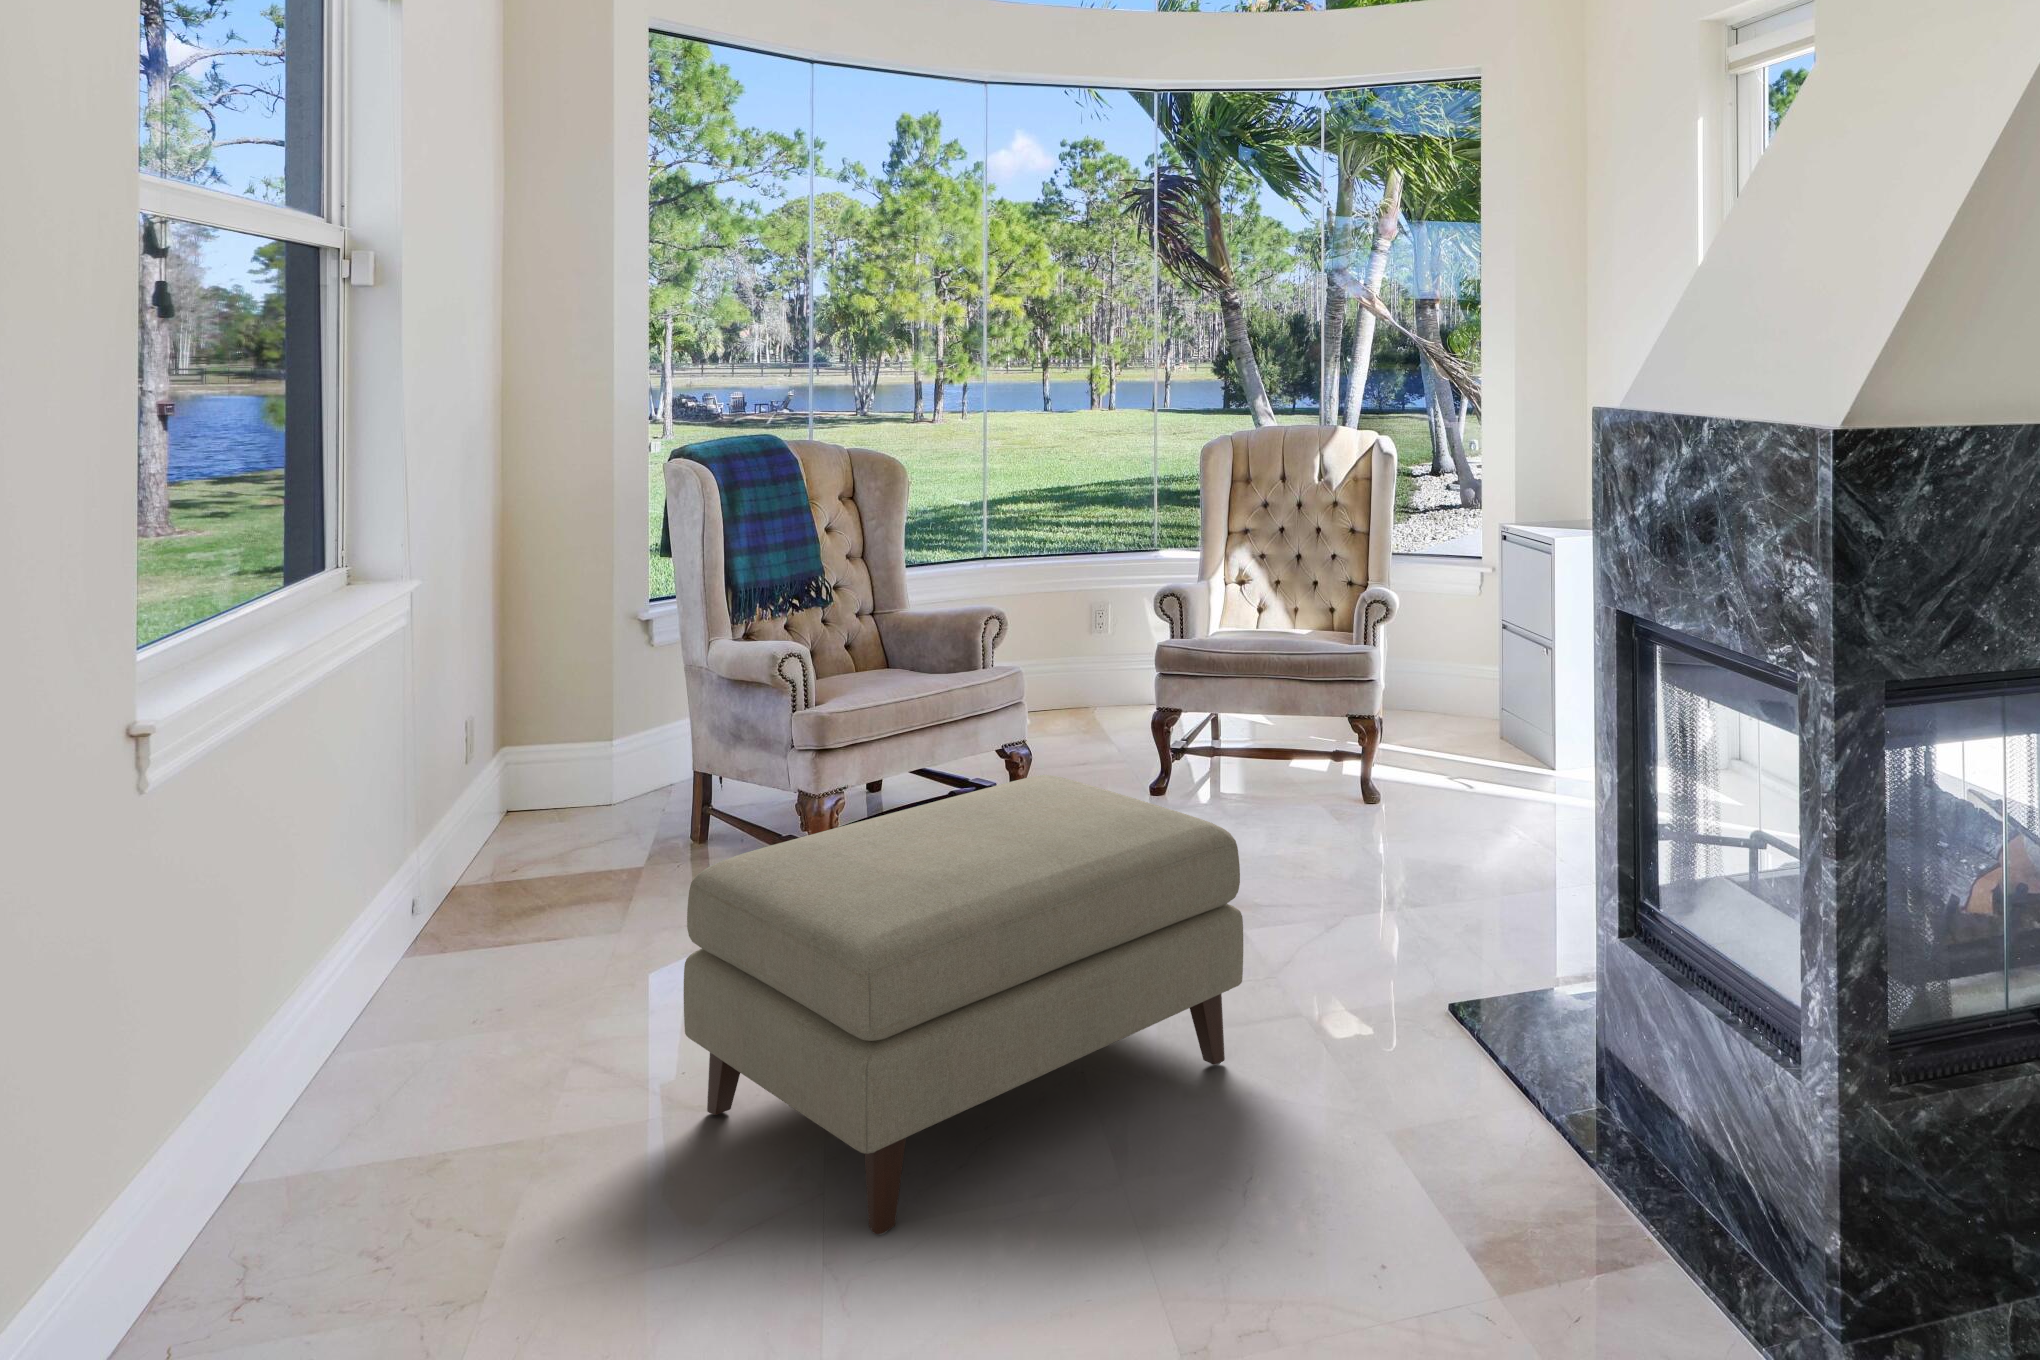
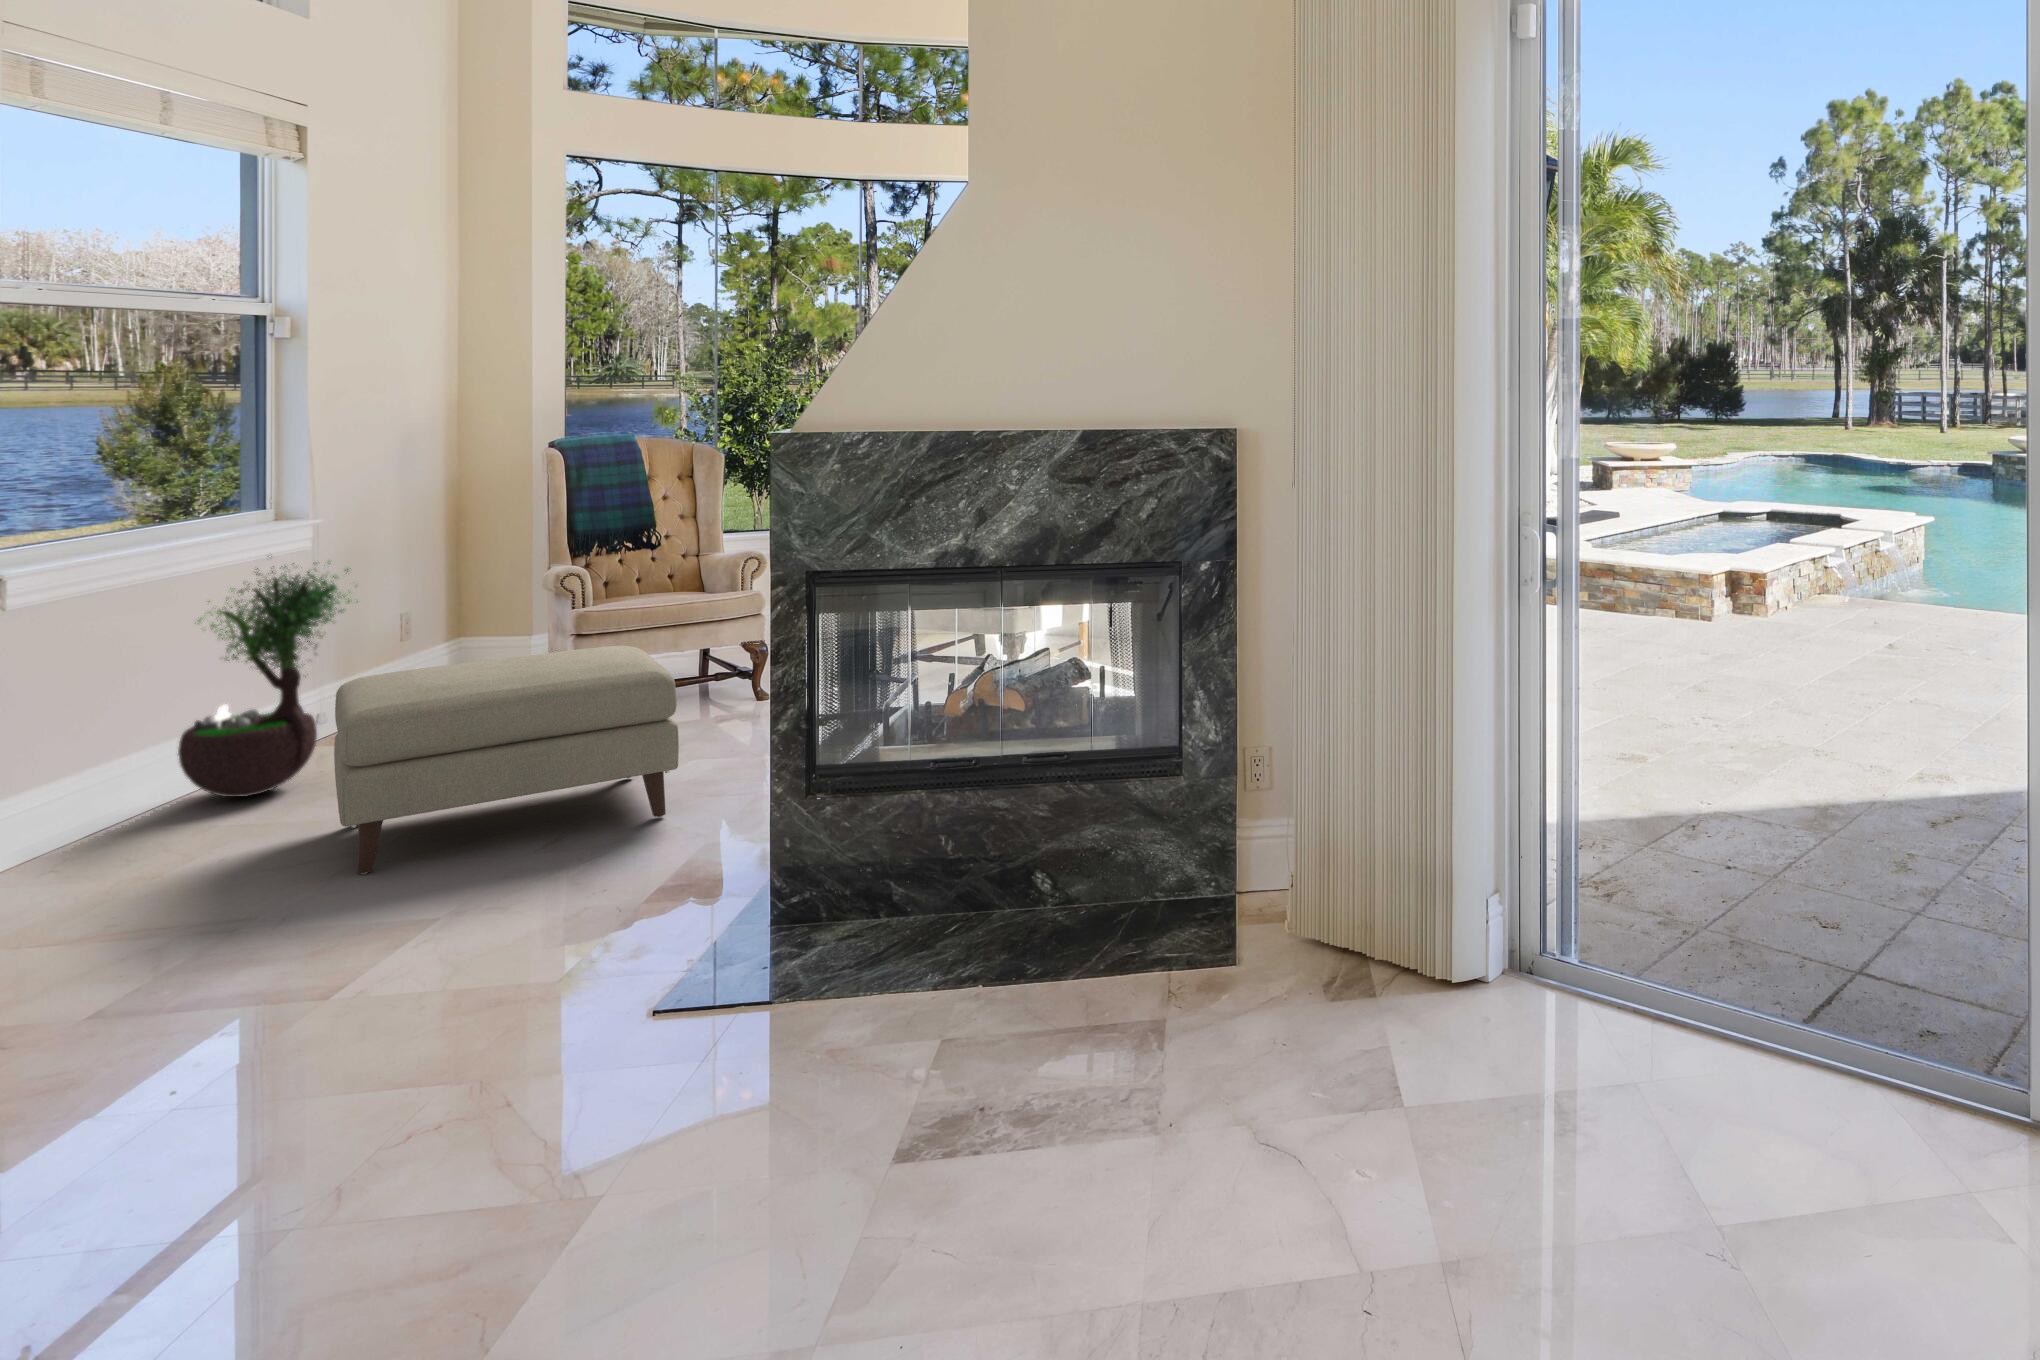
potted tree: none [329,645,600,1065] -> present [178,563,358,797]

